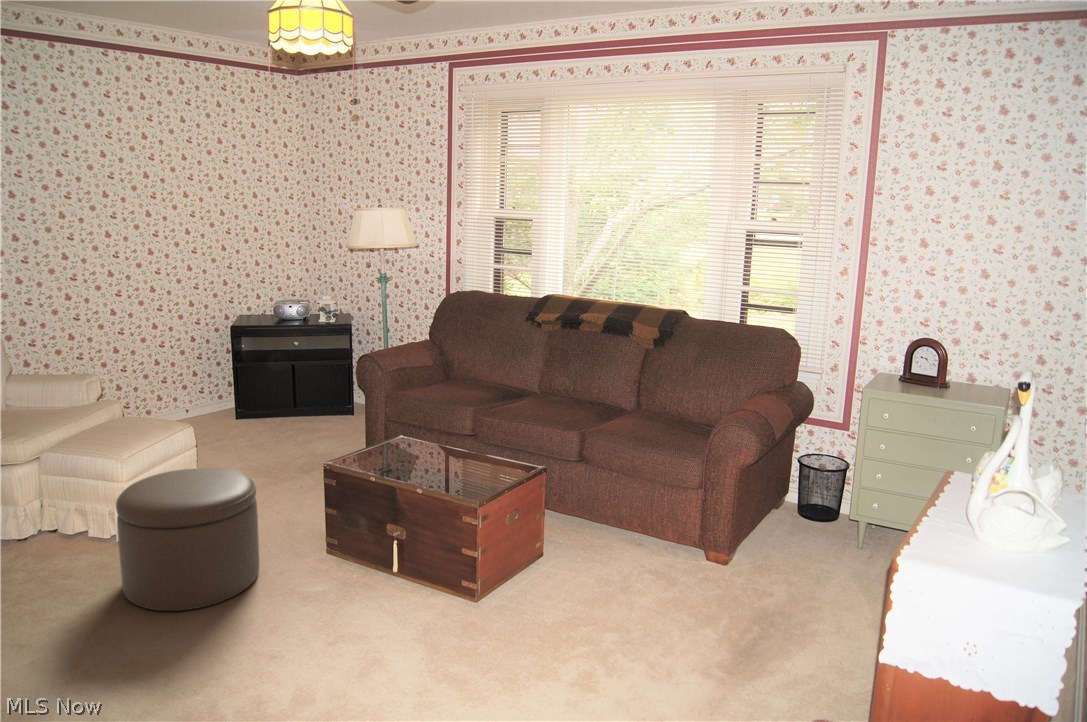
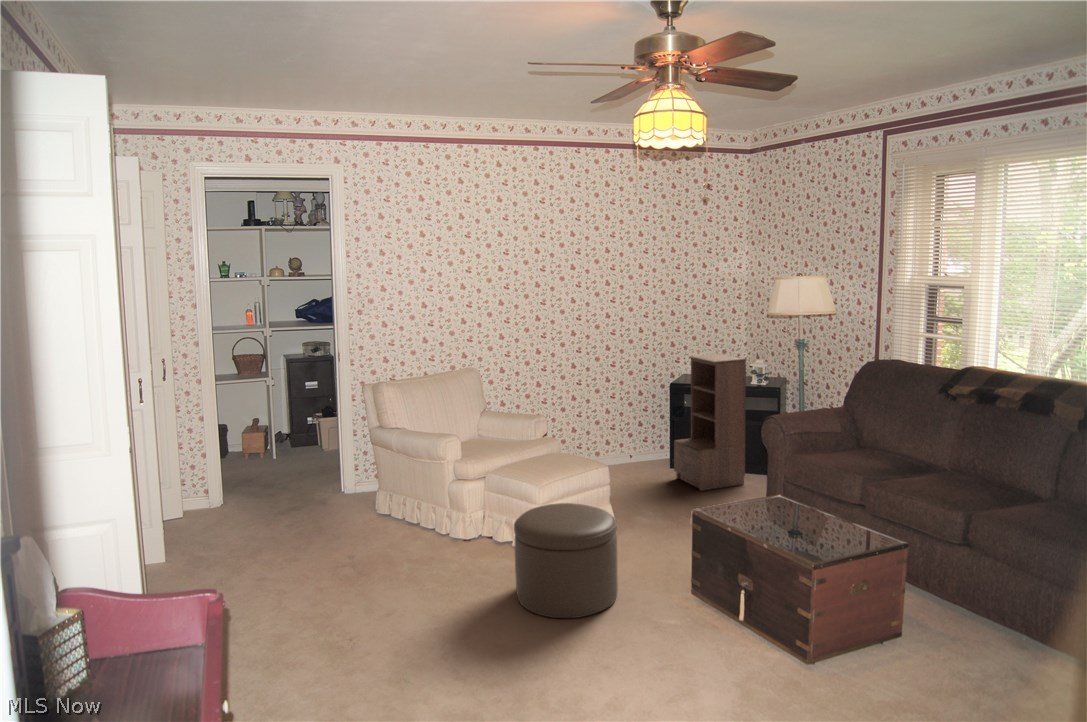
bookshelf: none [242,289,325,440] -> present [674,354,746,491]

